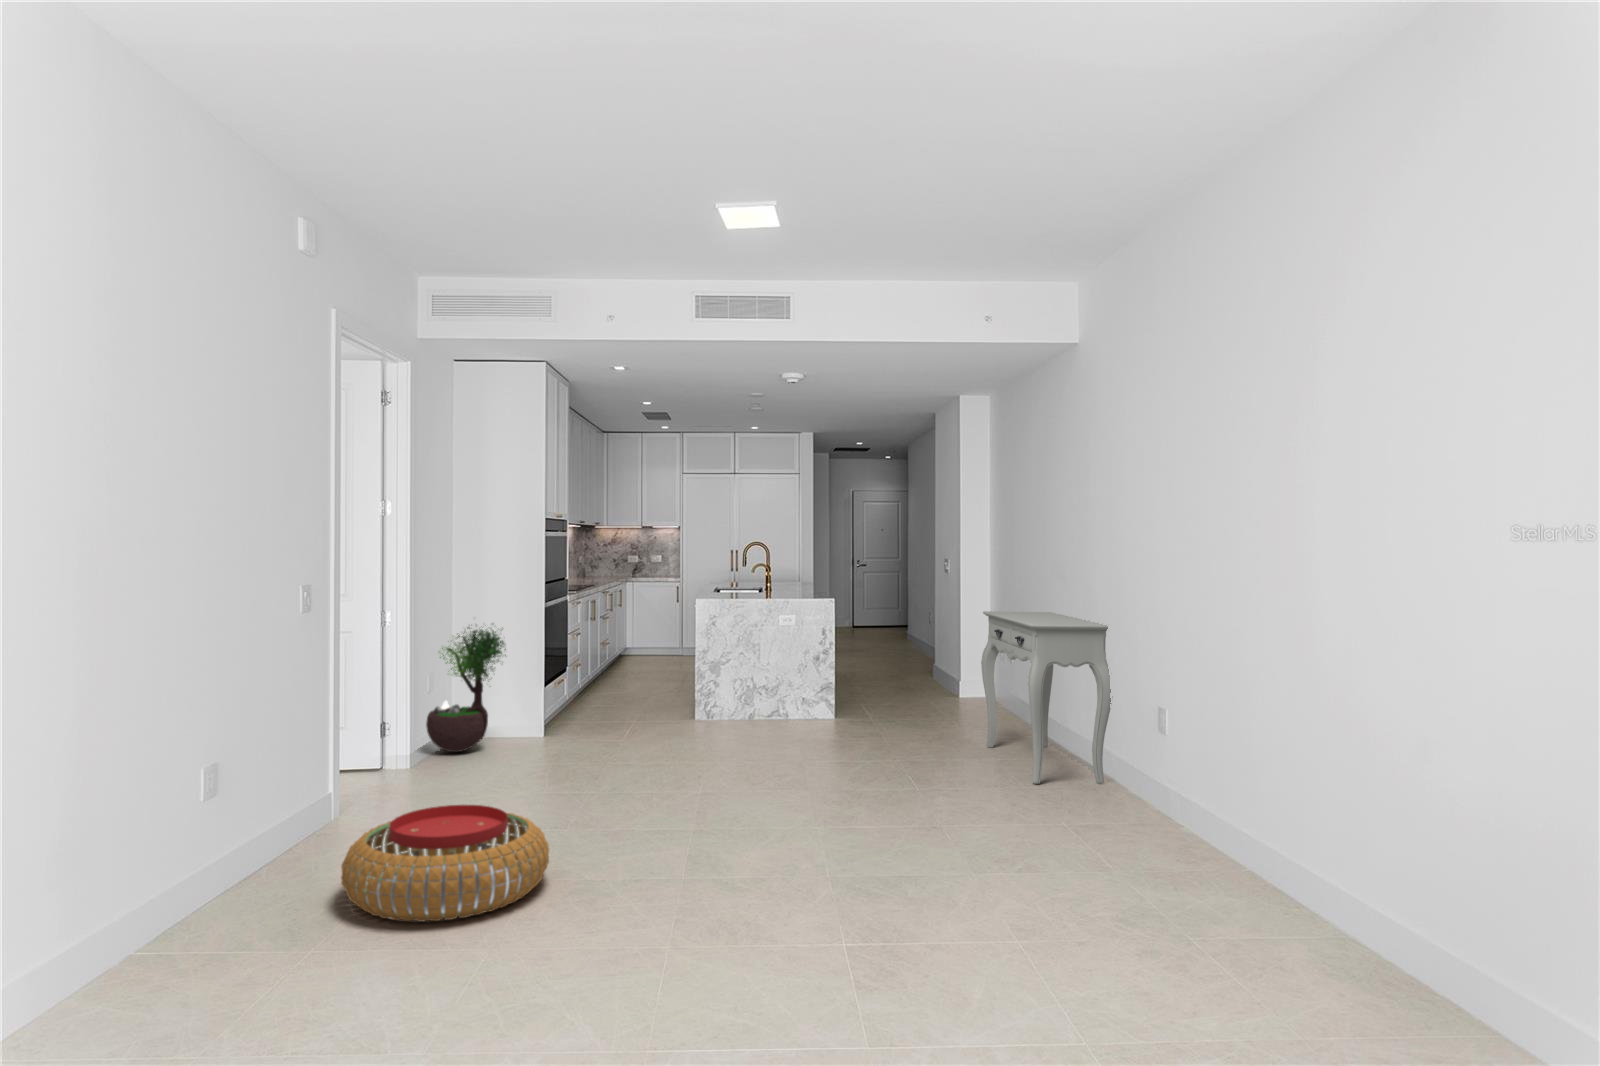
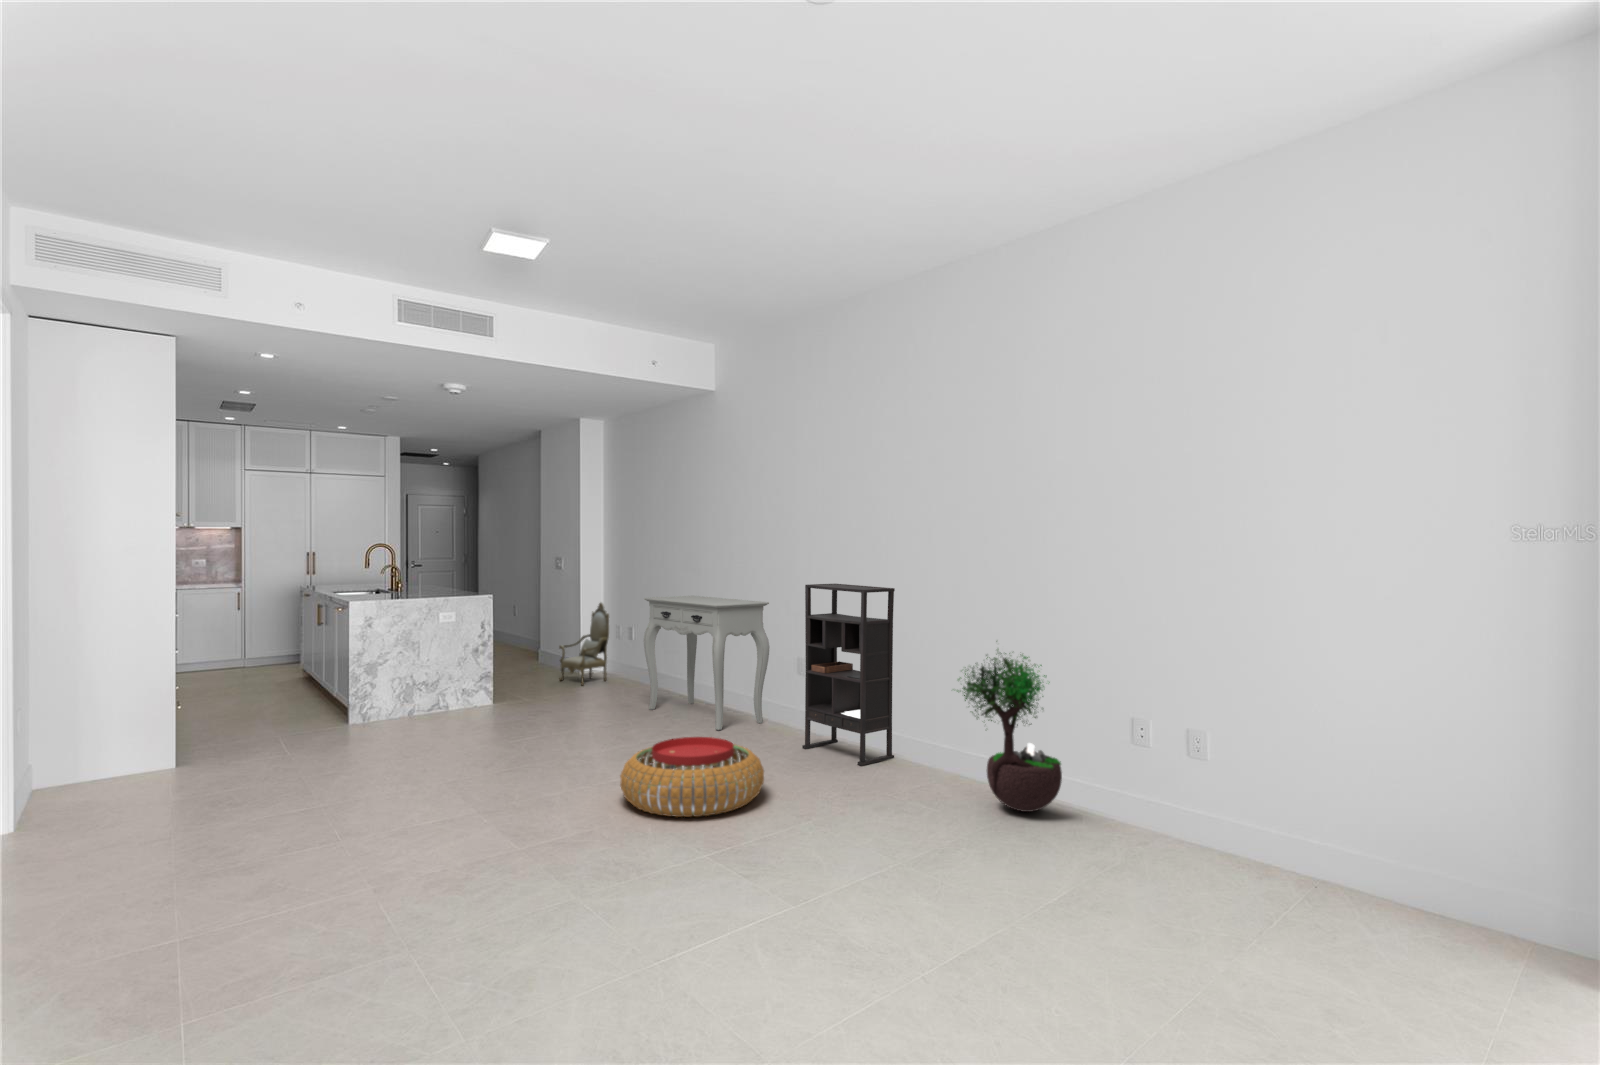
armchair: none [931,581,985,710] -> present [559,603,609,686]
bookshelf: none [1114,605,1232,862] -> present [802,584,895,766]
potted tree: present [426,624,506,752] -> present [957,653,1062,812]
pouf: present [341,805,549,922] -> present [620,737,764,817]

